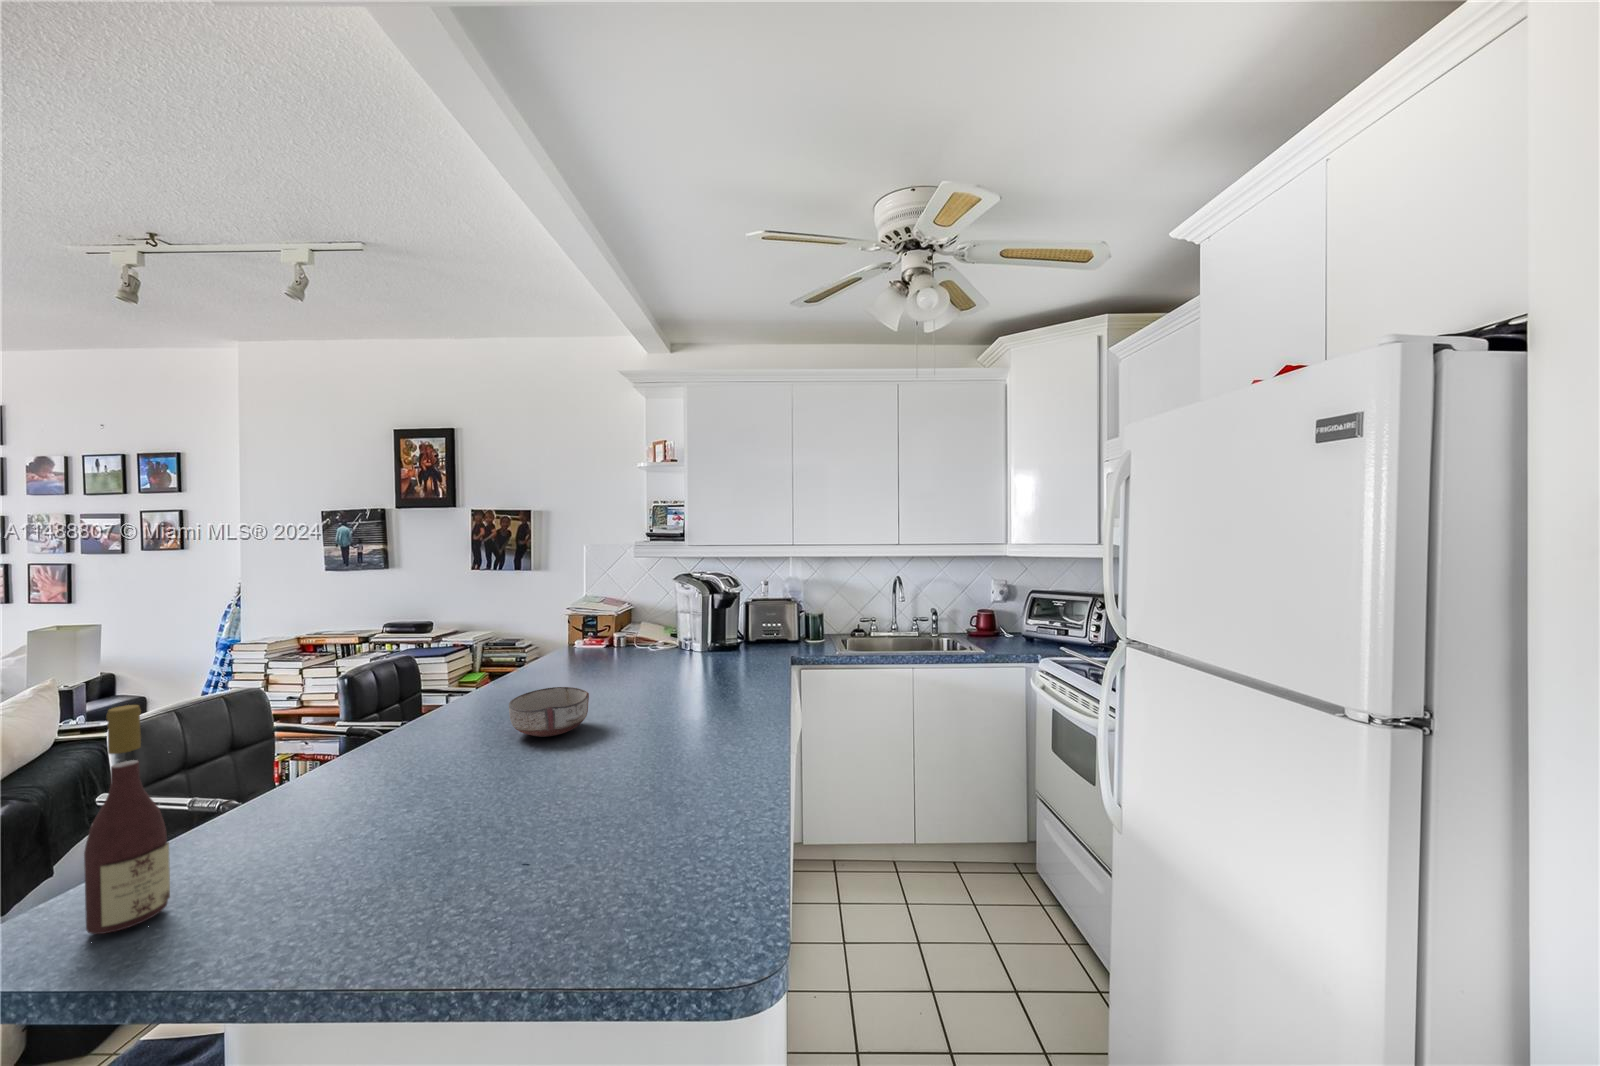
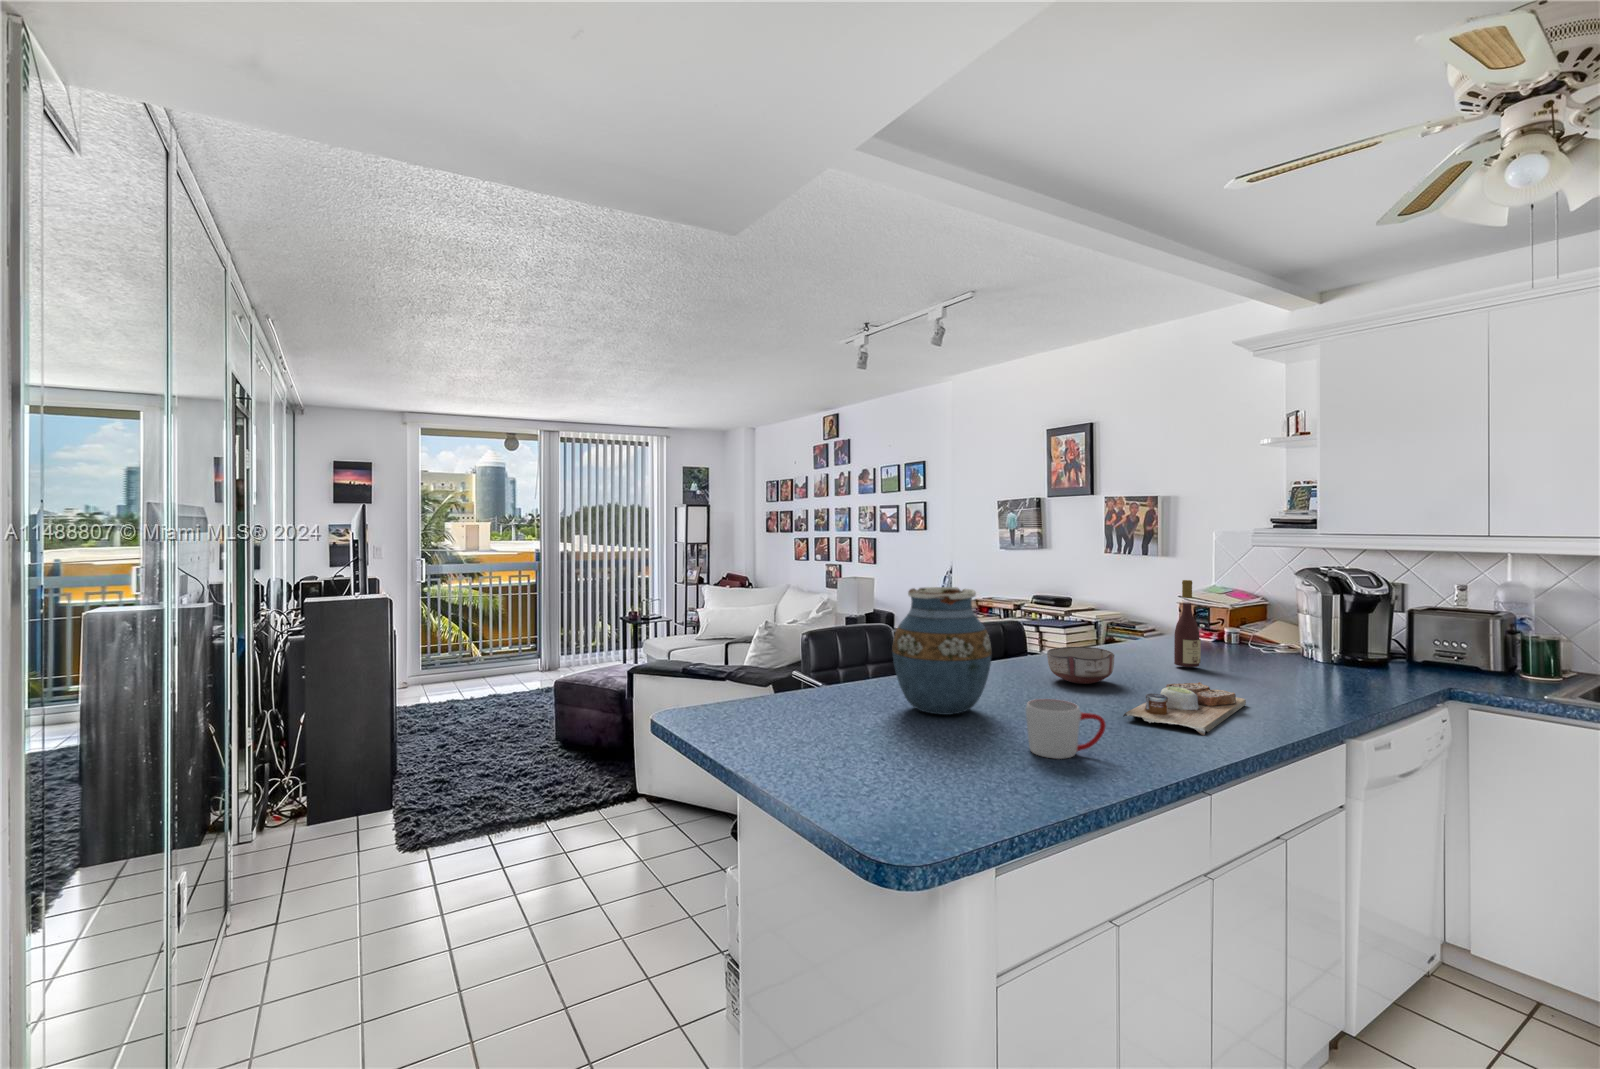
vase: none [315,654,504,880] -> present [893,587,992,715]
cutting board: none [656,703,744,773] -> present [1123,682,1246,736]
wine bottle: present [84,705,170,934] -> present [1174,580,1201,667]
mug: none [619,792,713,888] -> present [1026,699,1106,759]

